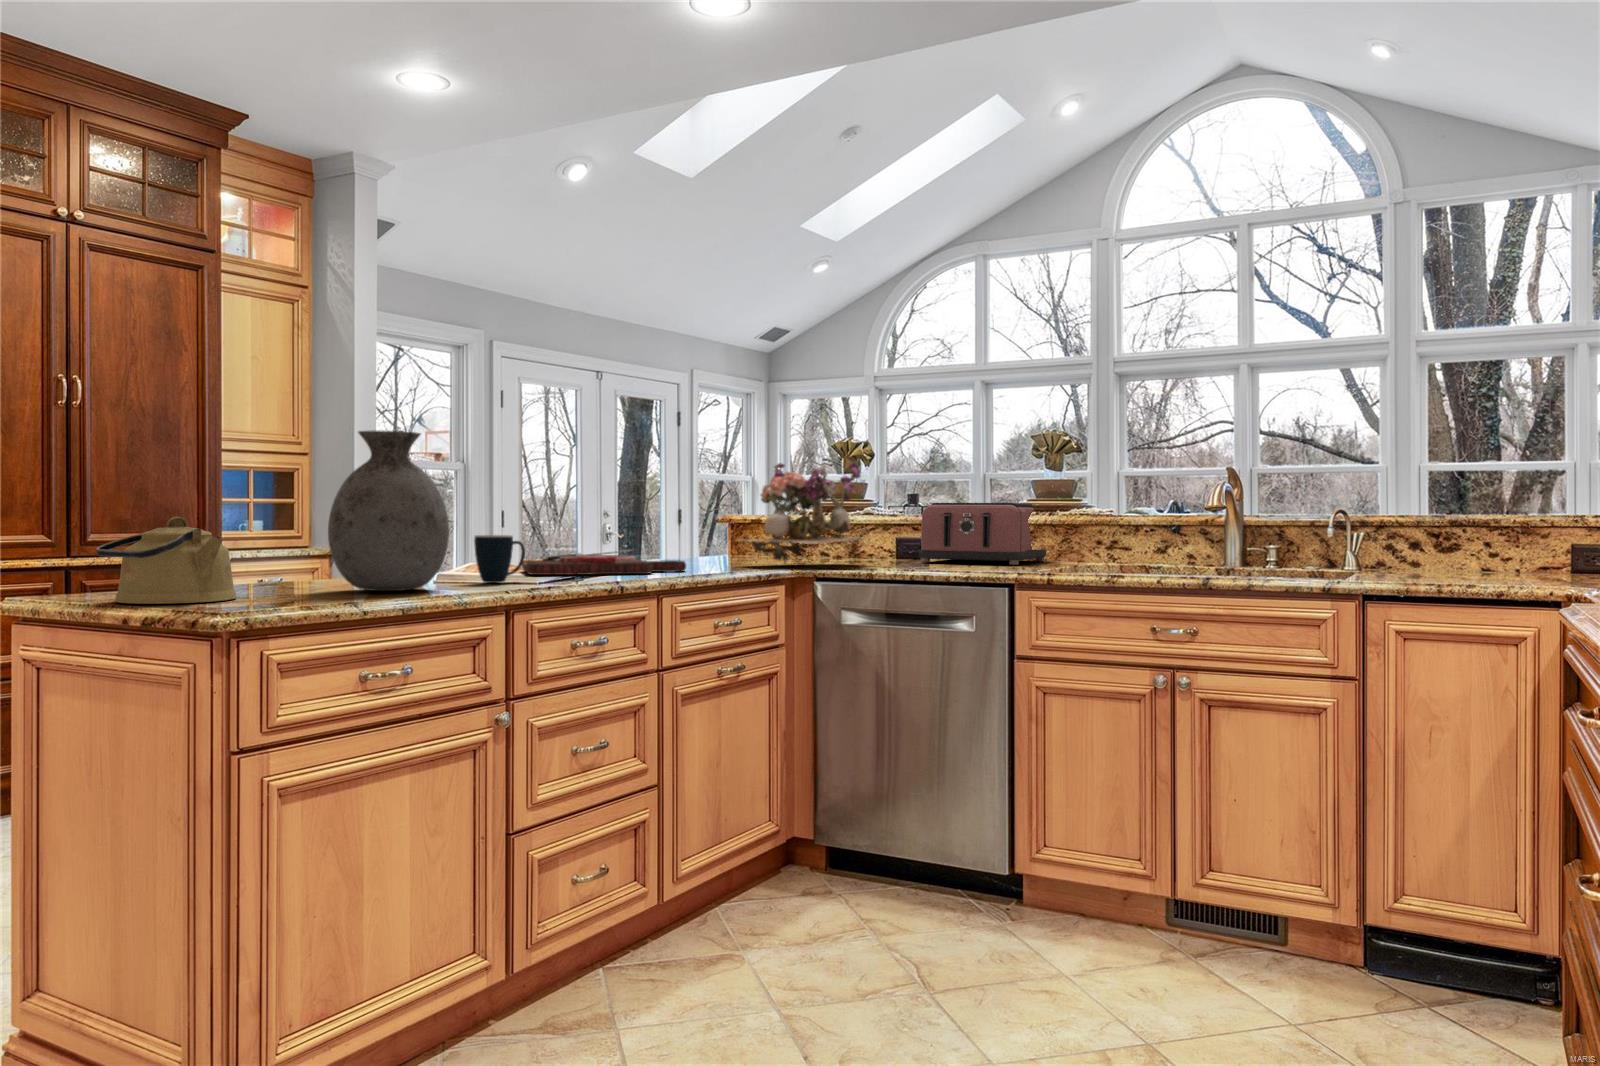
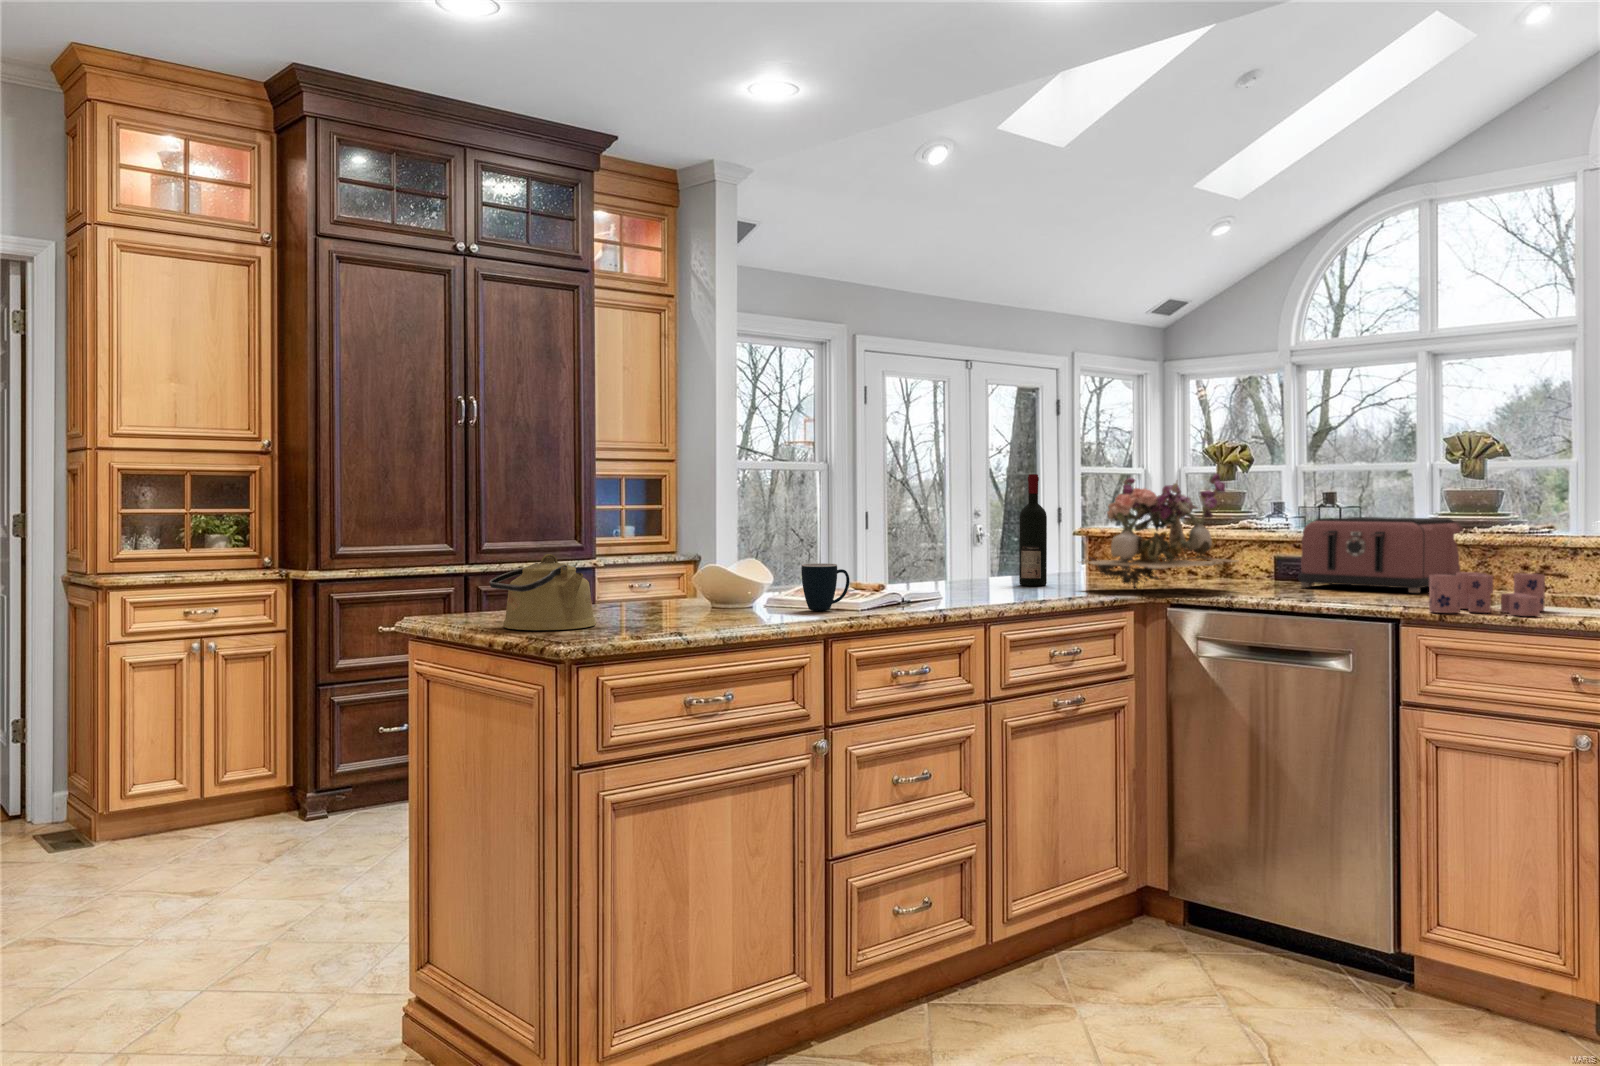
vase: present [328,430,449,591] -> none [670,472,775,619]
wine bottle: none [677,460,703,564] -> present [1019,474,1047,586]
candle: none [1044,542,1131,577] -> present [1429,572,1545,616]
cutting board: present [522,550,686,575] -> none [855,574,1020,601]

